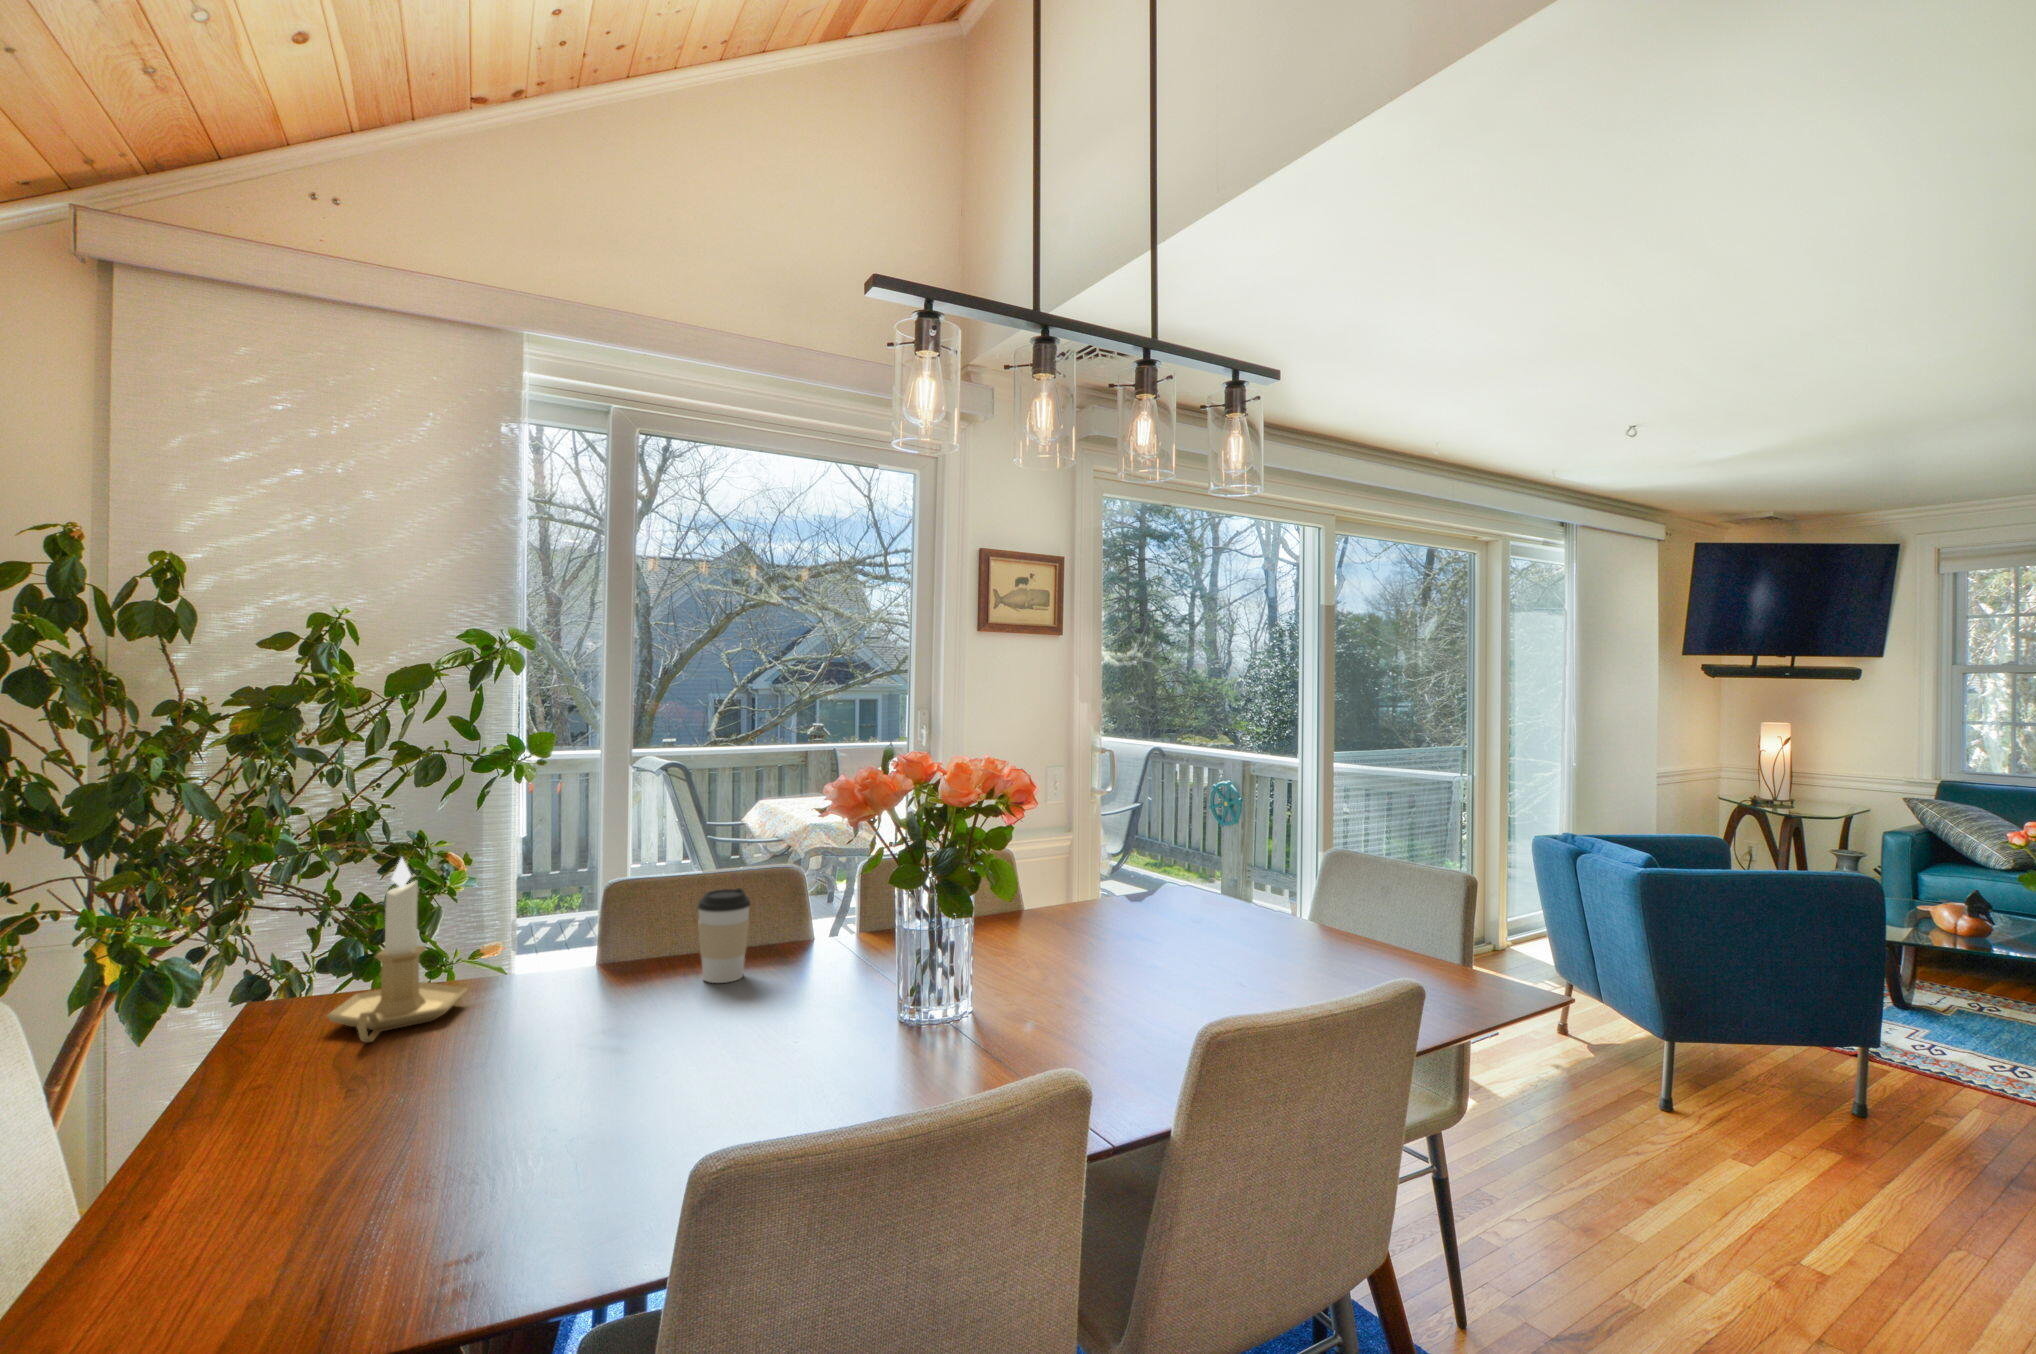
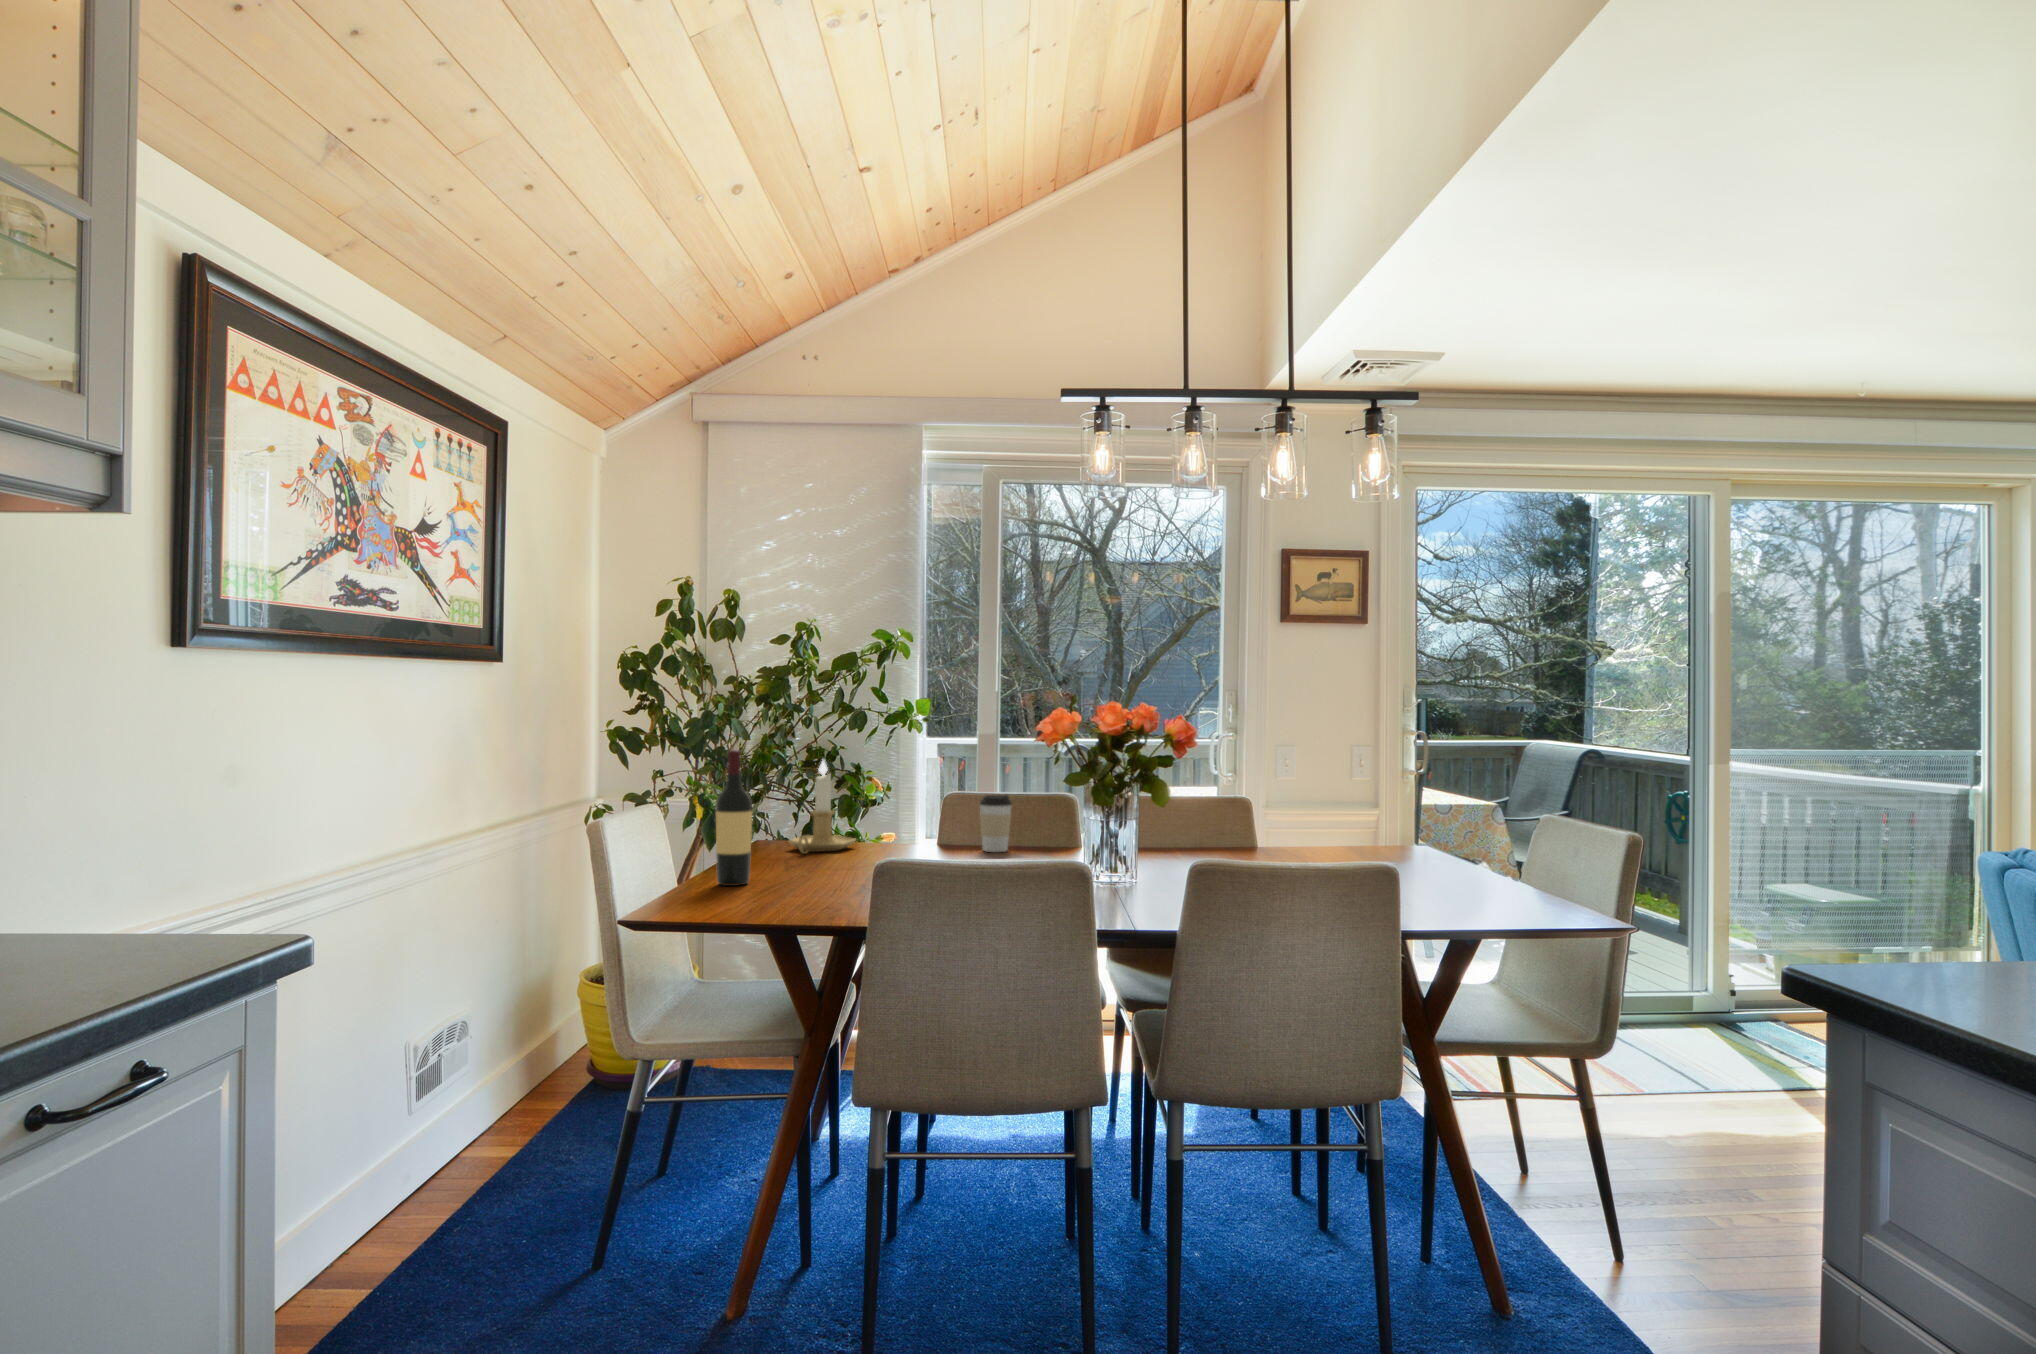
wine bottle: none [177,906,284,1236] -> present [716,750,752,886]

